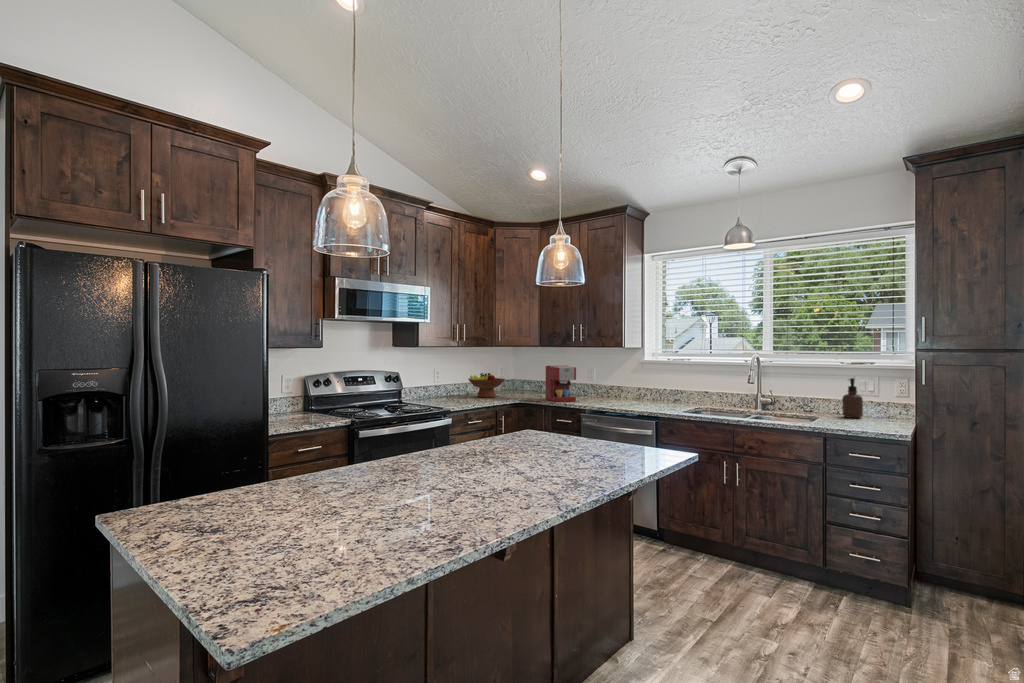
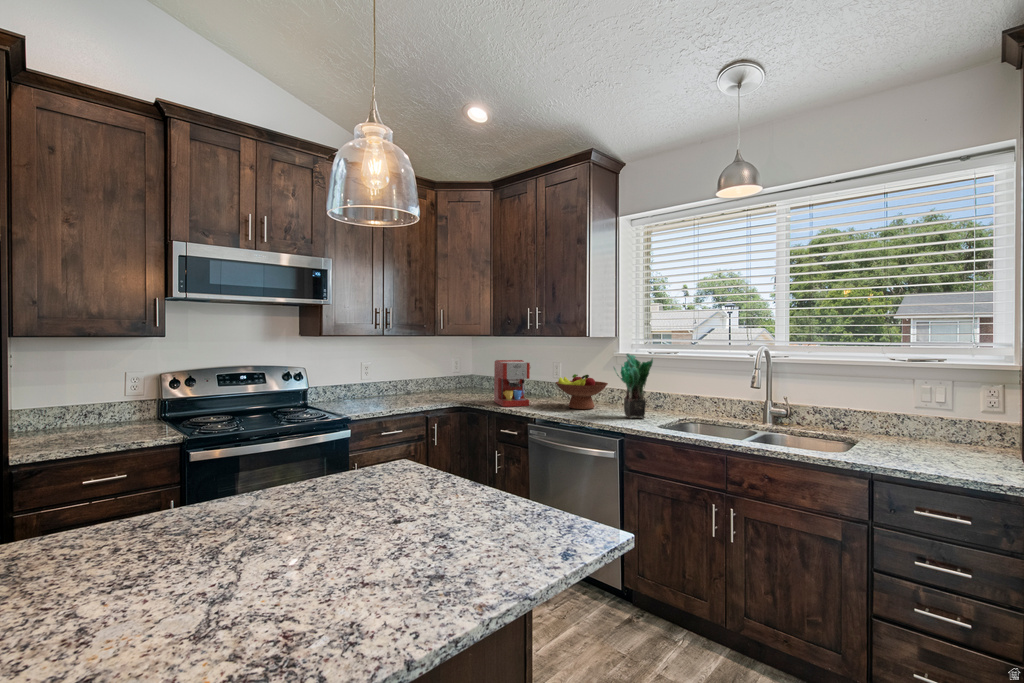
potted plant: none [646,359,676,408] -> present [614,354,653,418]
fruit bowl: present [468,373,505,398] -> present [556,374,608,409]
soap dispenser: present [842,378,863,418] -> none [893,383,925,442]

